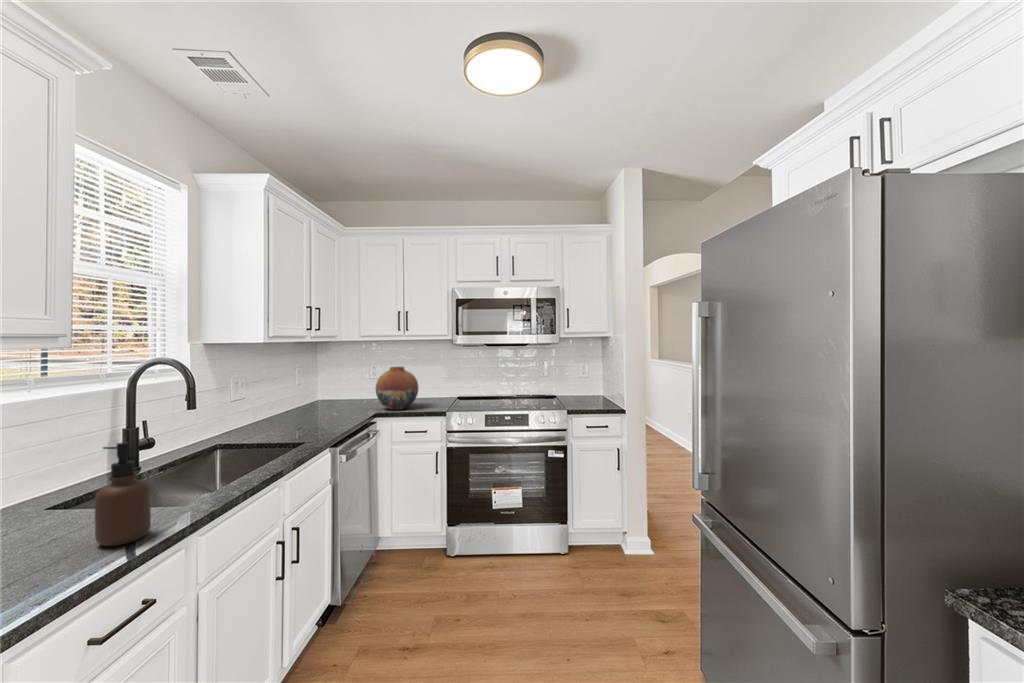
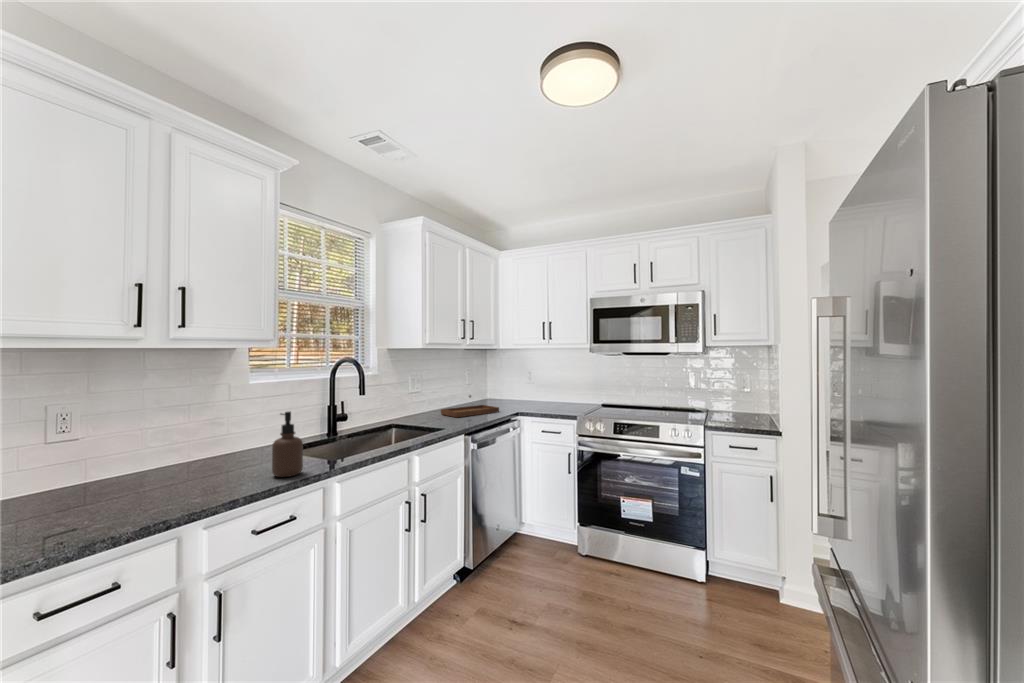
vase: present [376,367,419,410] -> none [523,372,560,411]
tray: none [277,397,350,426] -> present [441,395,499,417]

